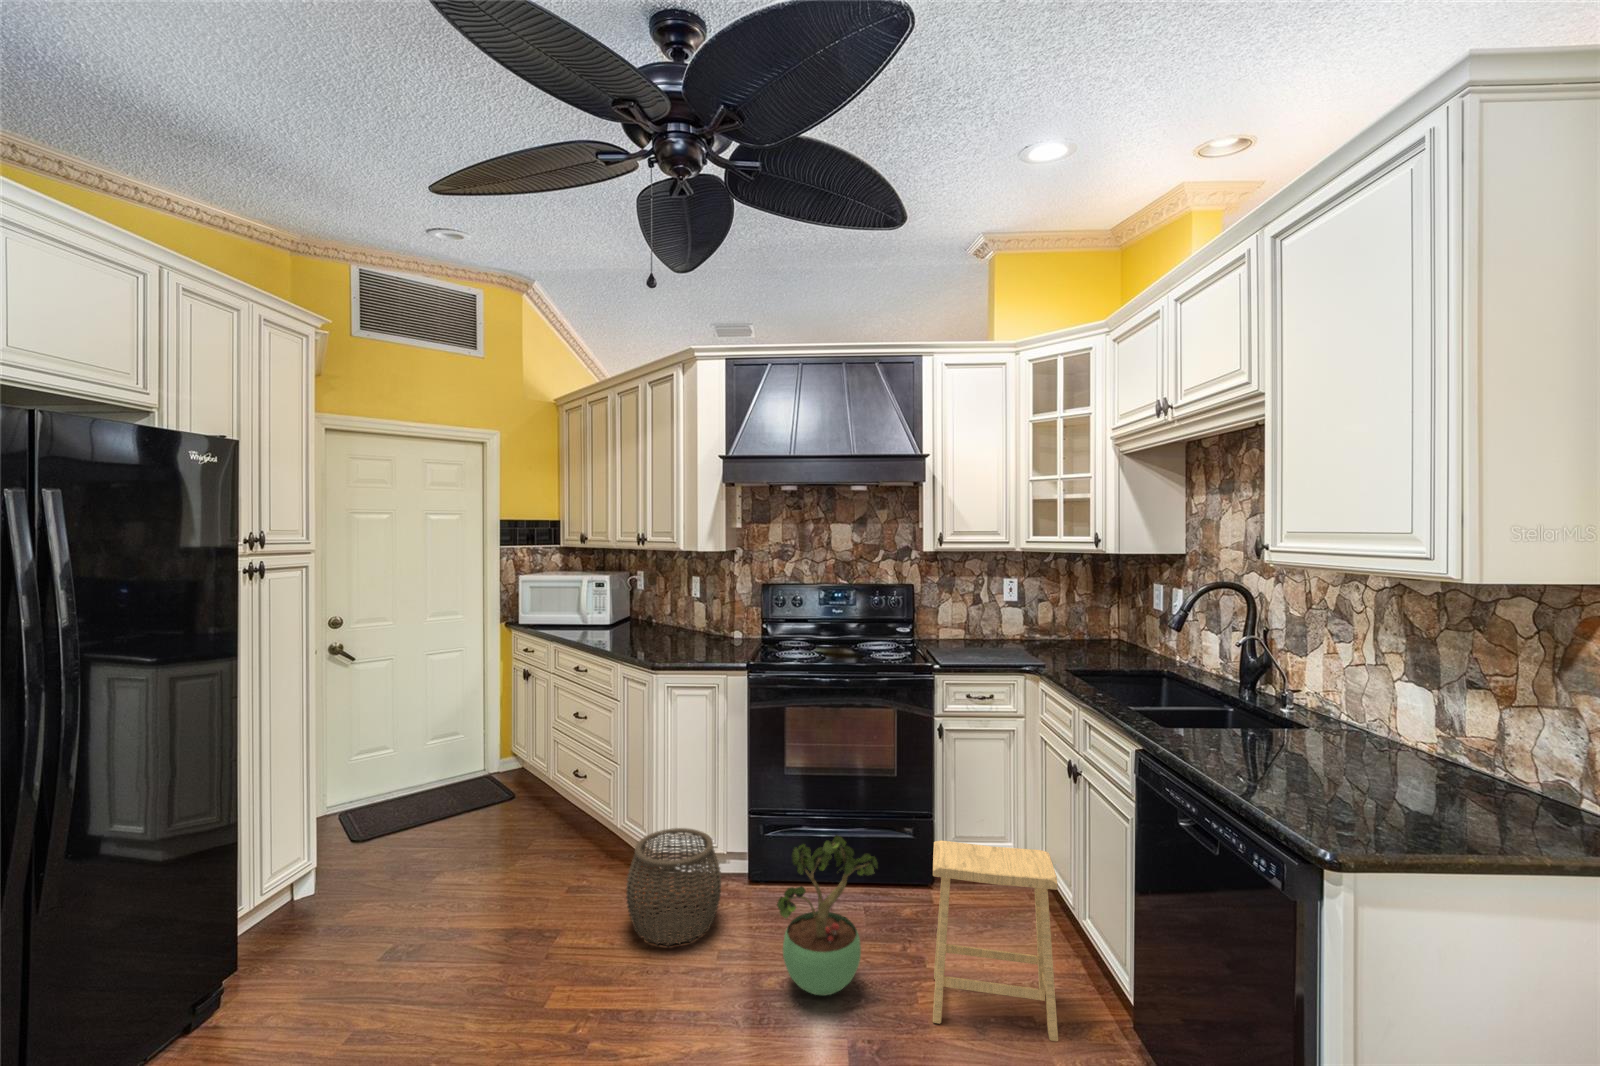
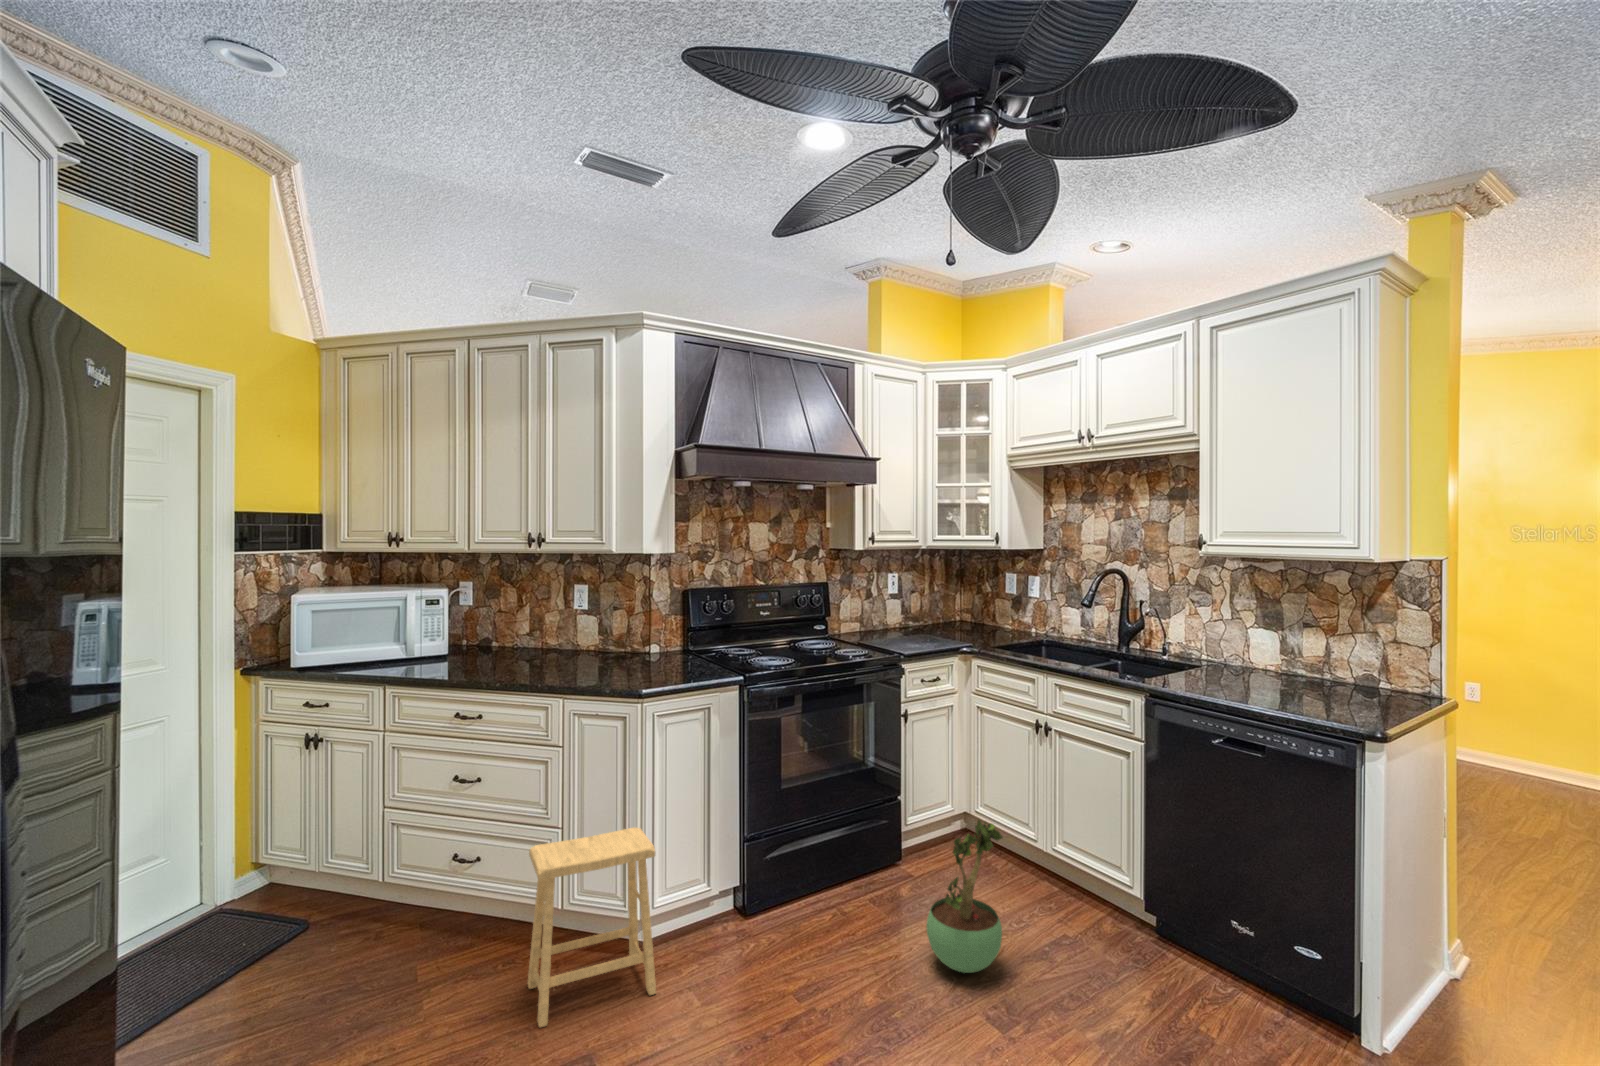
woven basket: present [626,828,721,945] -> none [723,868,832,1004]
footstool: present [933,840,1058,1041] -> present [528,828,656,1027]

